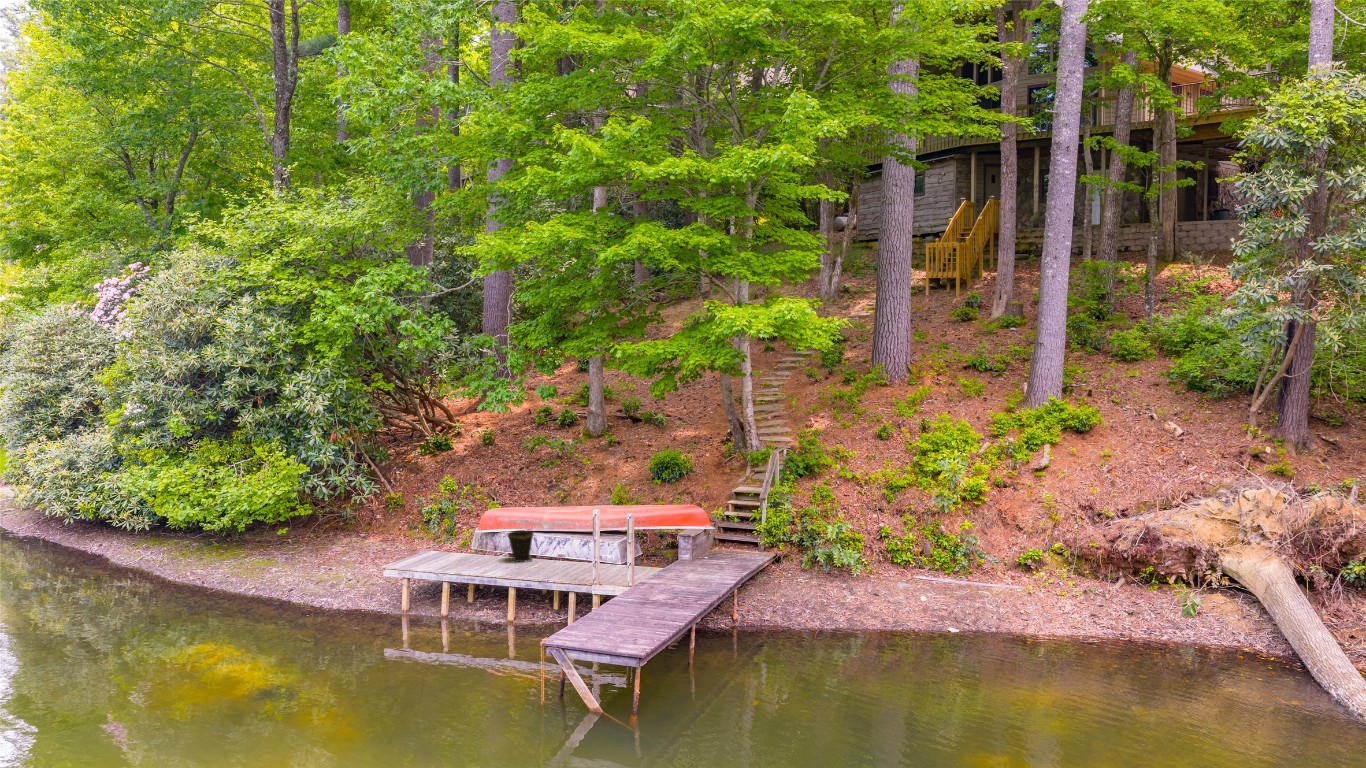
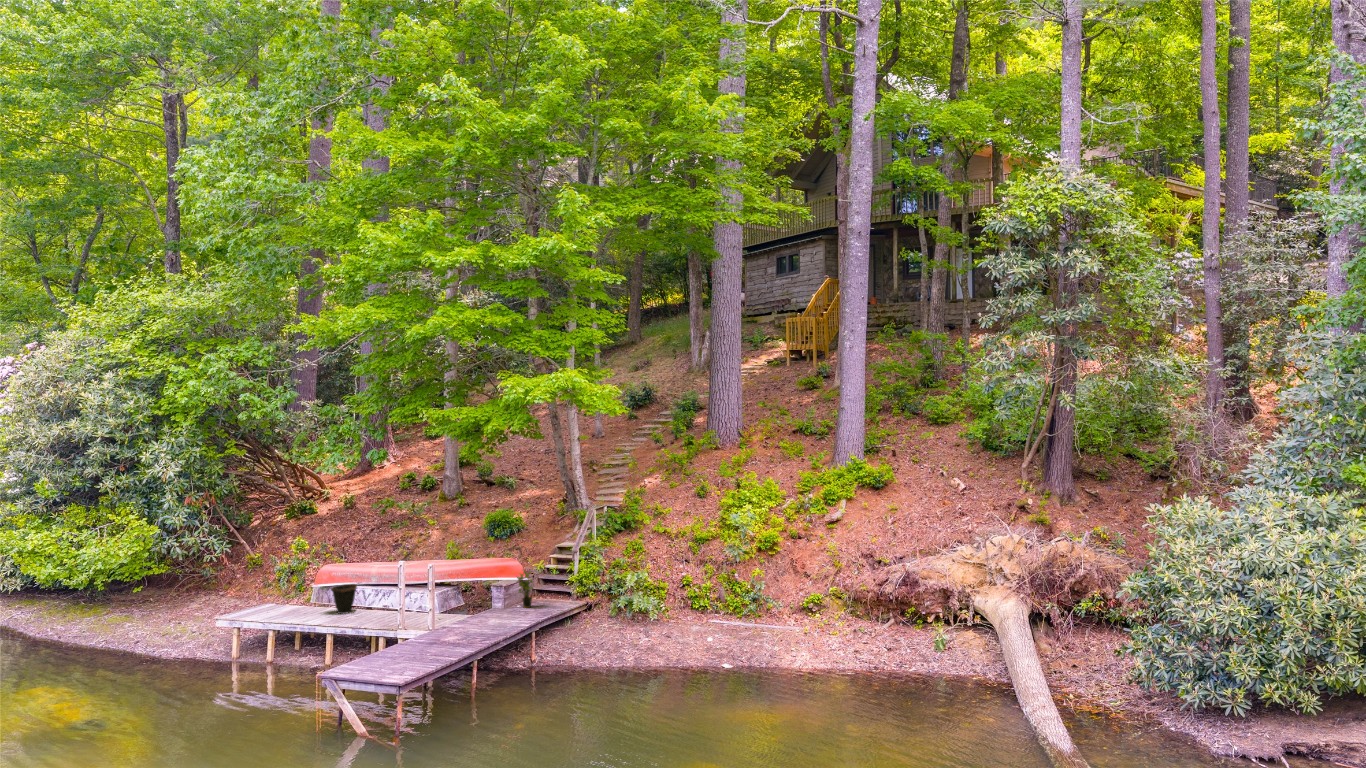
potted plant: none [707,517,728,560] -> present [517,570,533,608]

